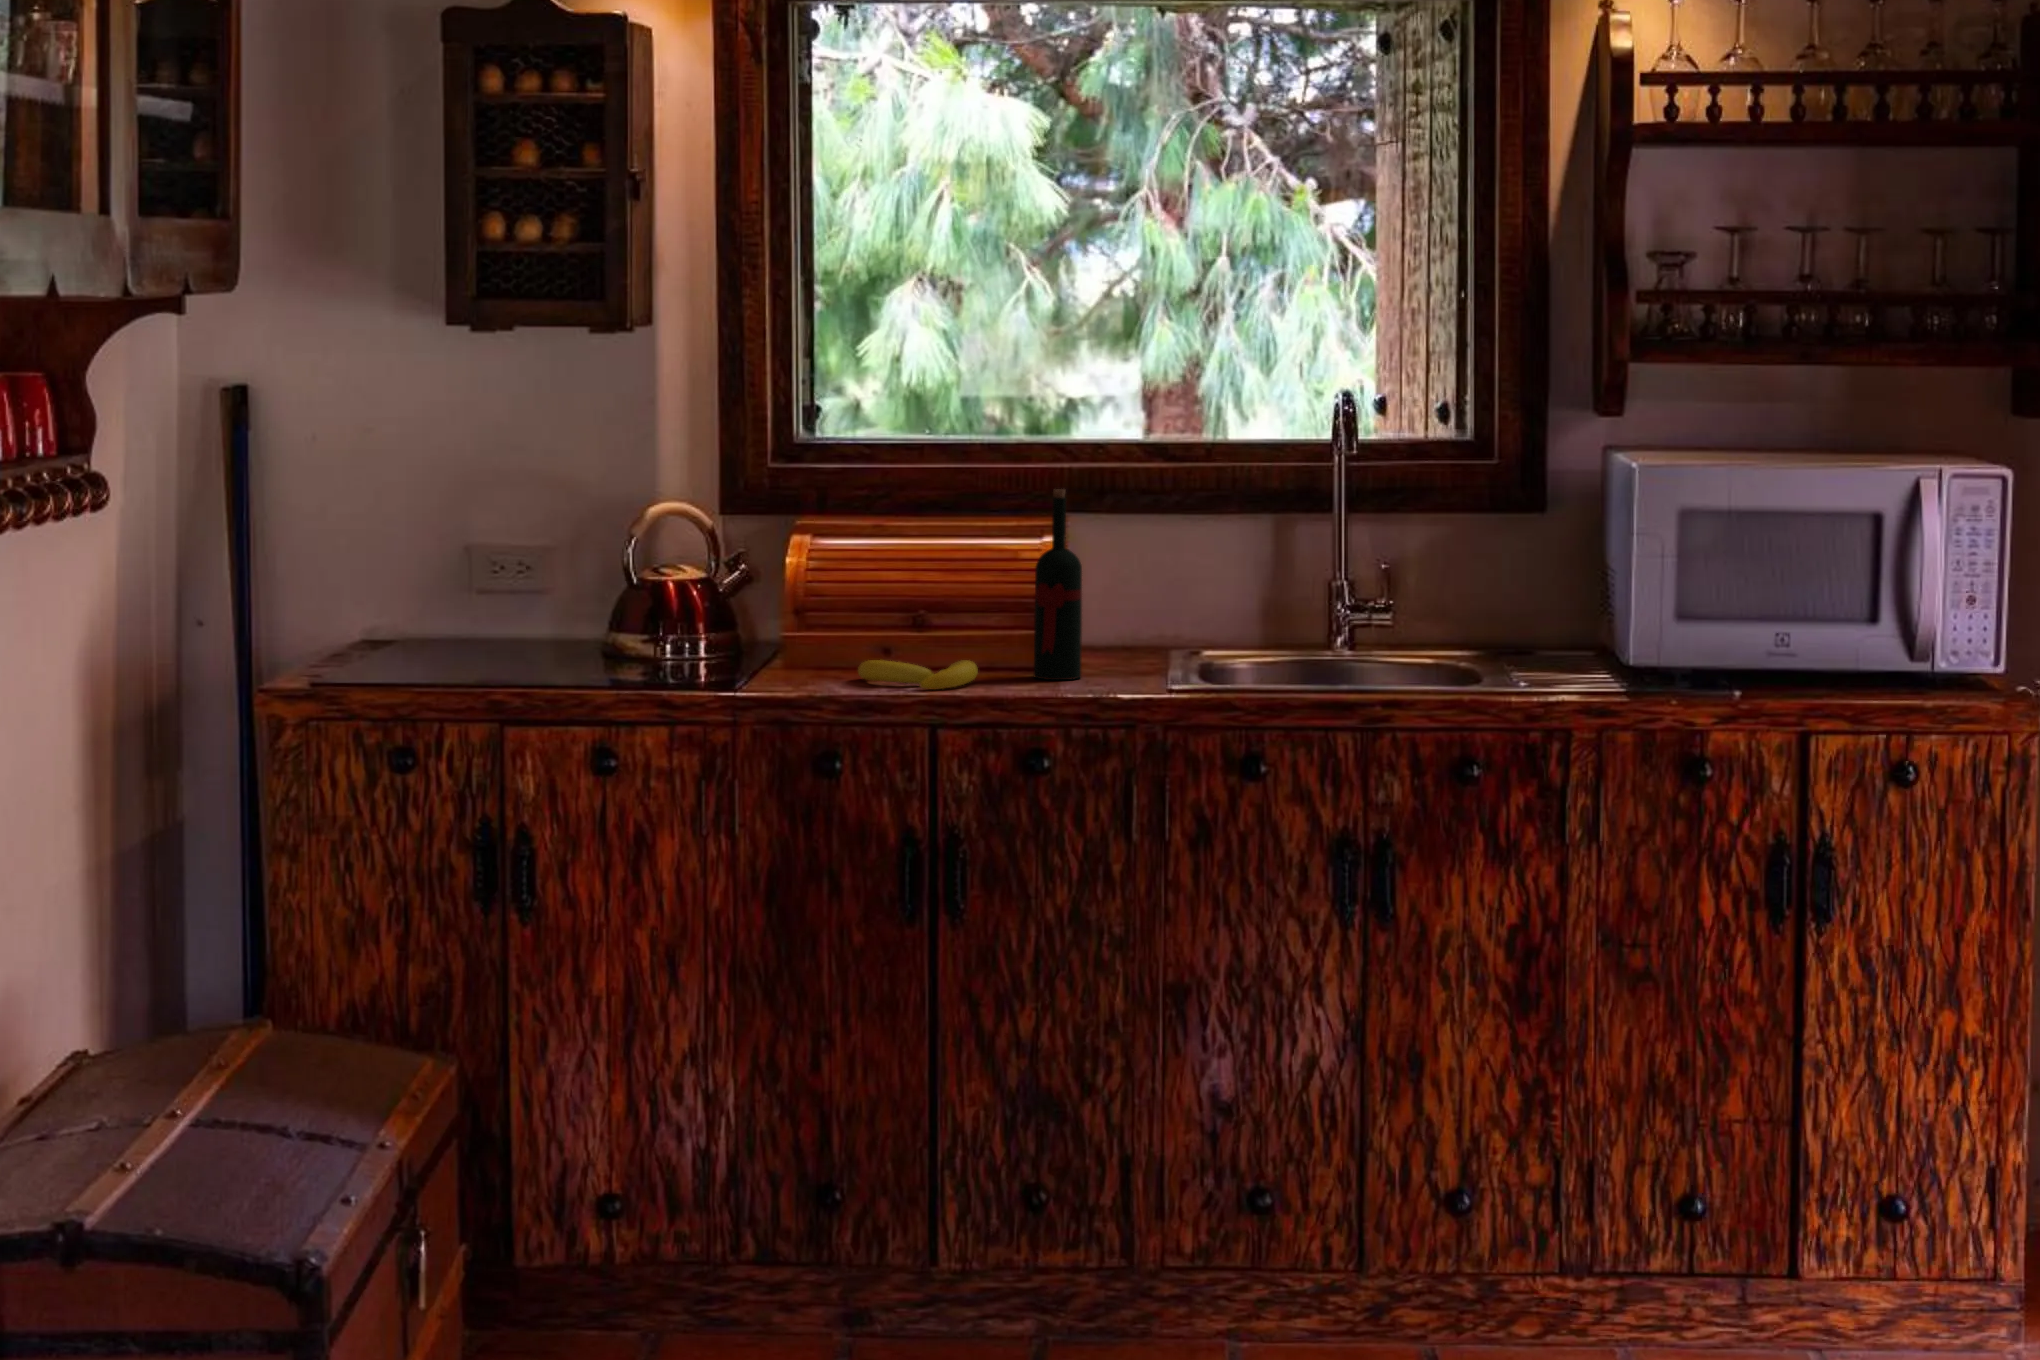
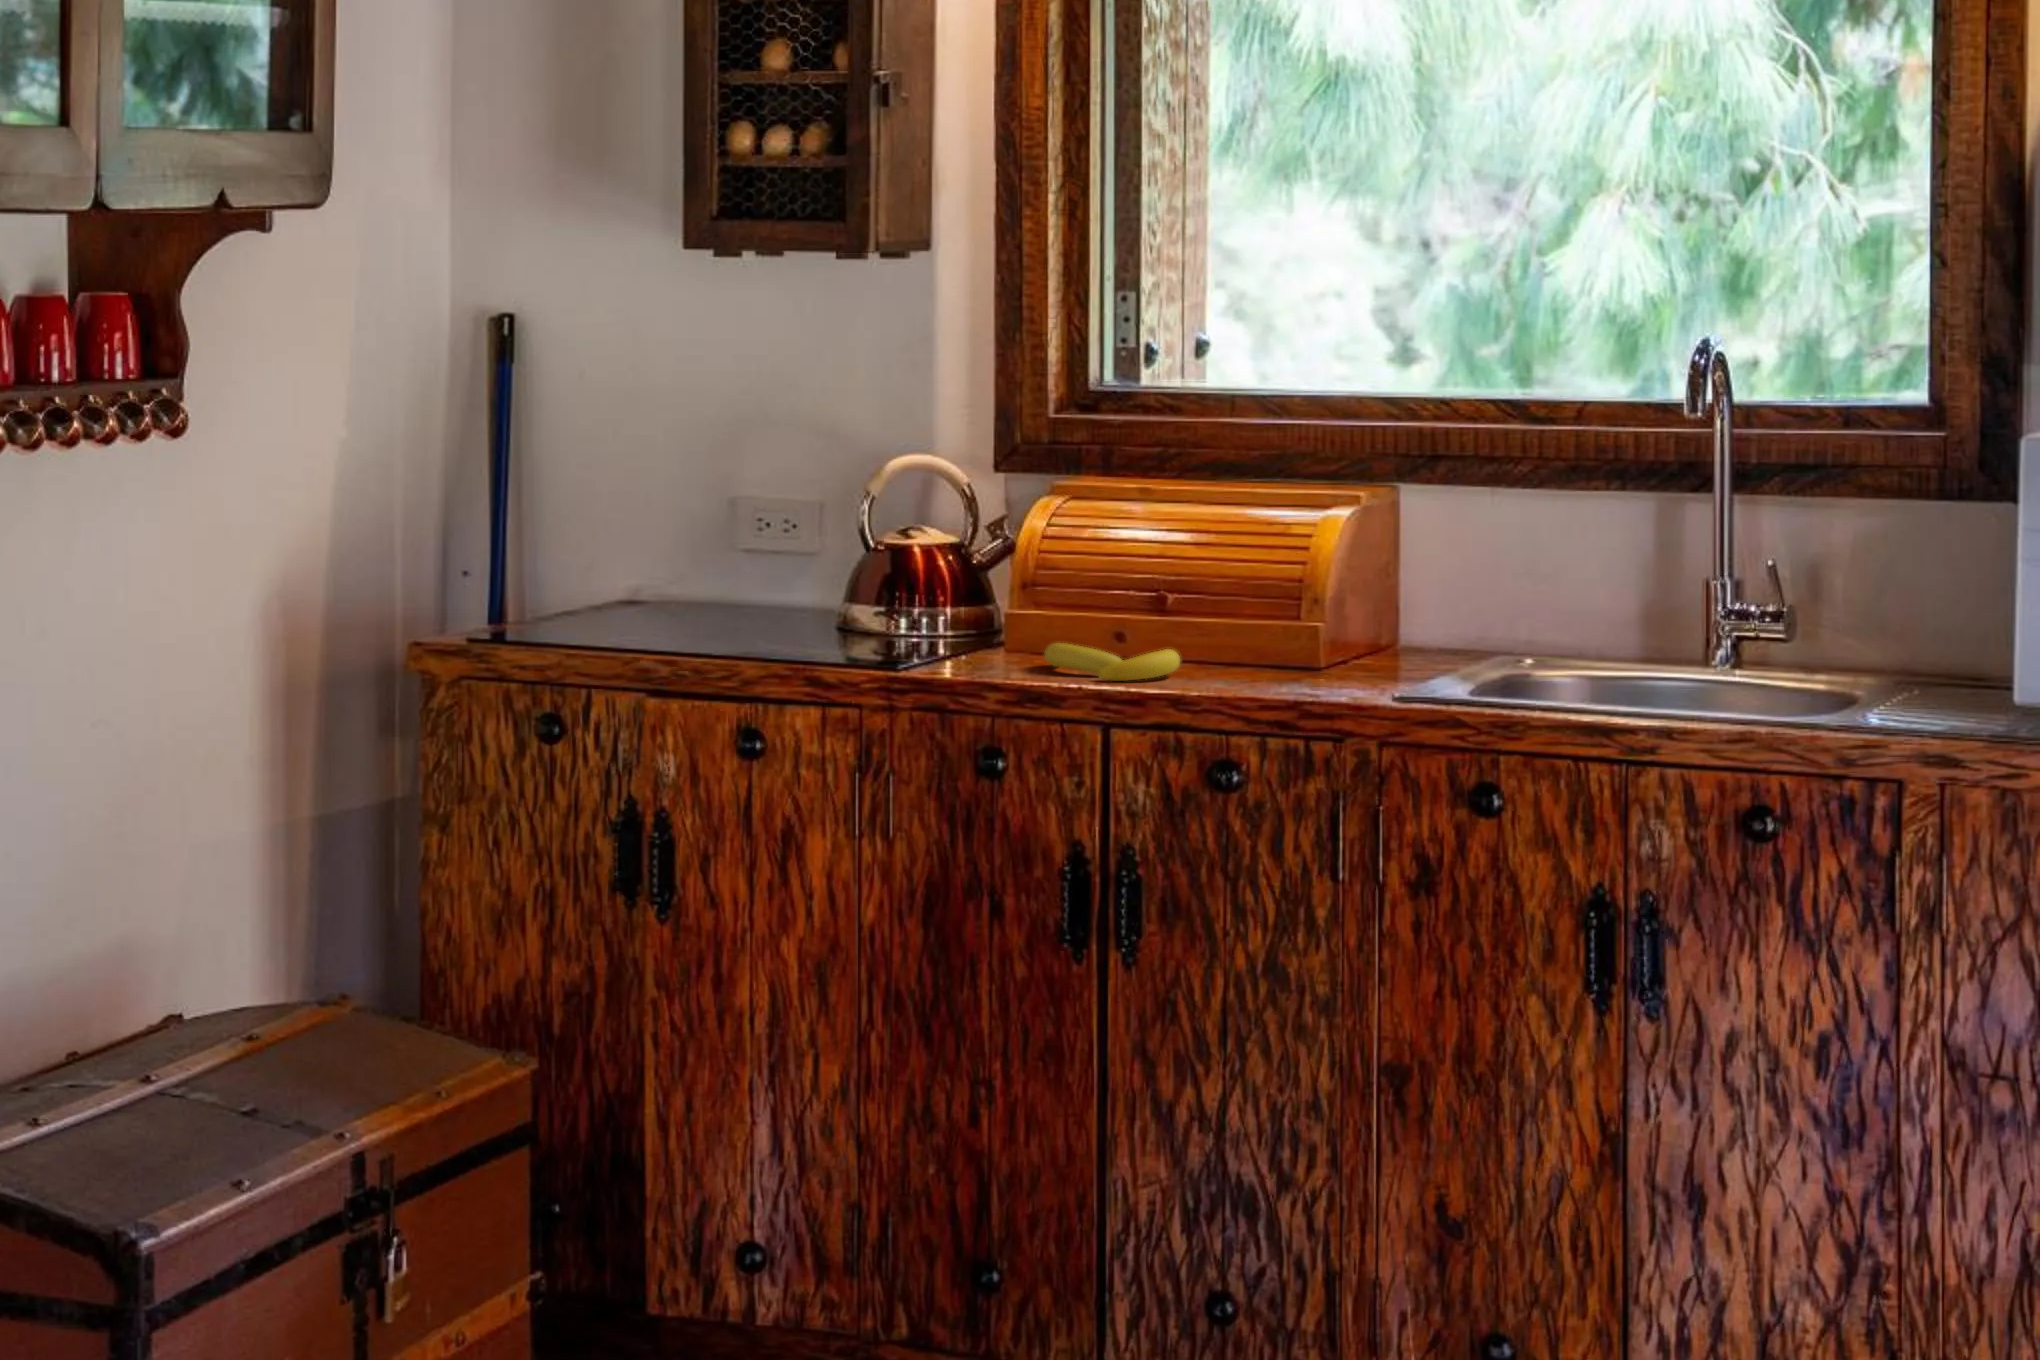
wine bottle: present [1034,489,1082,680] -> none [1259,448,1322,680]

